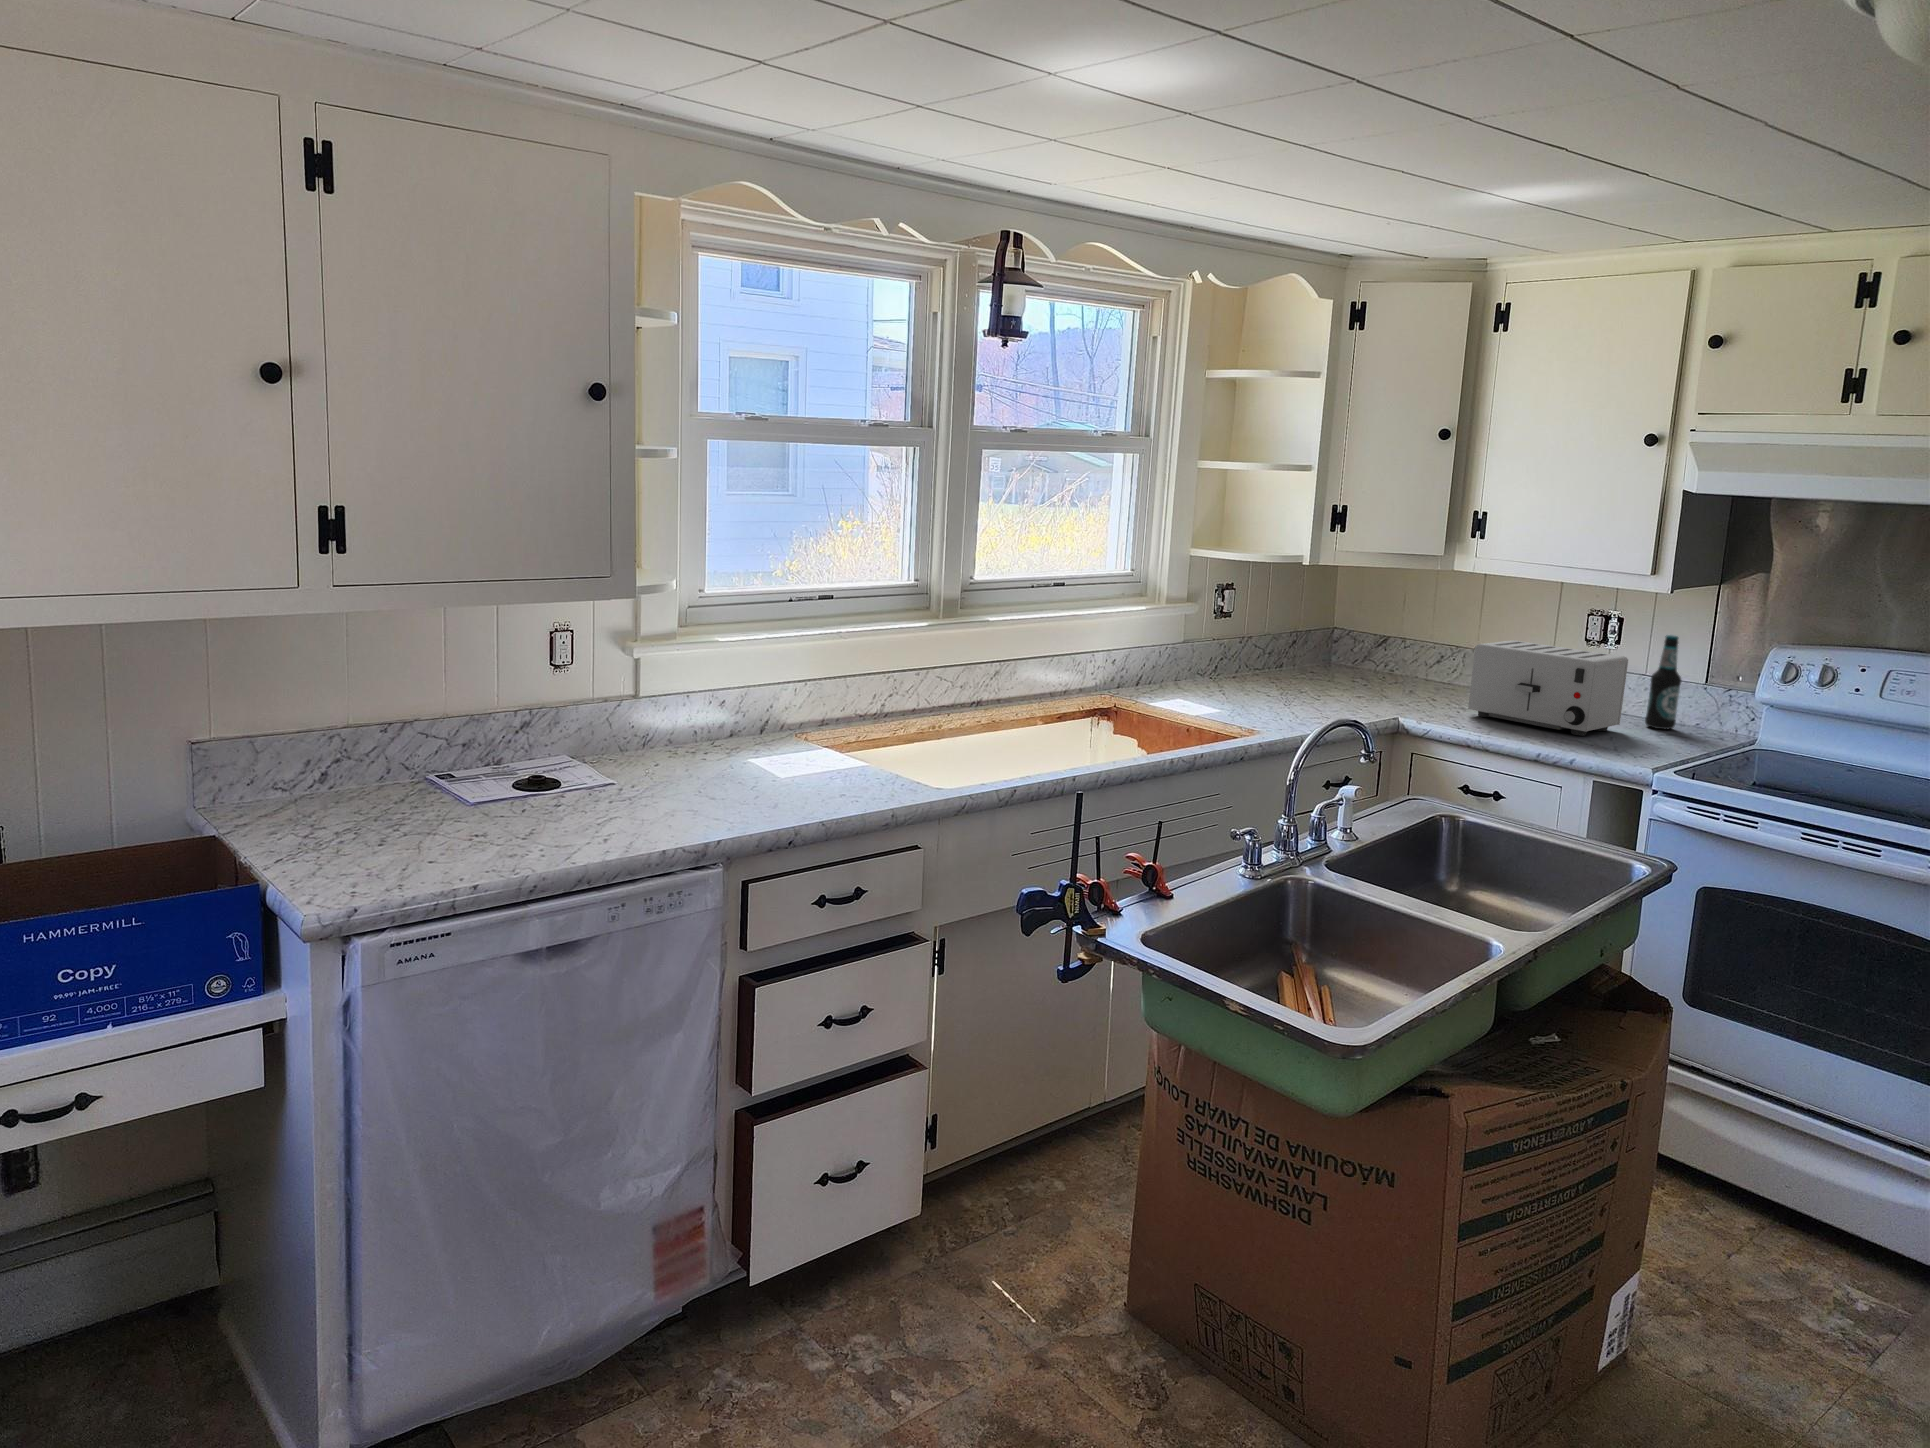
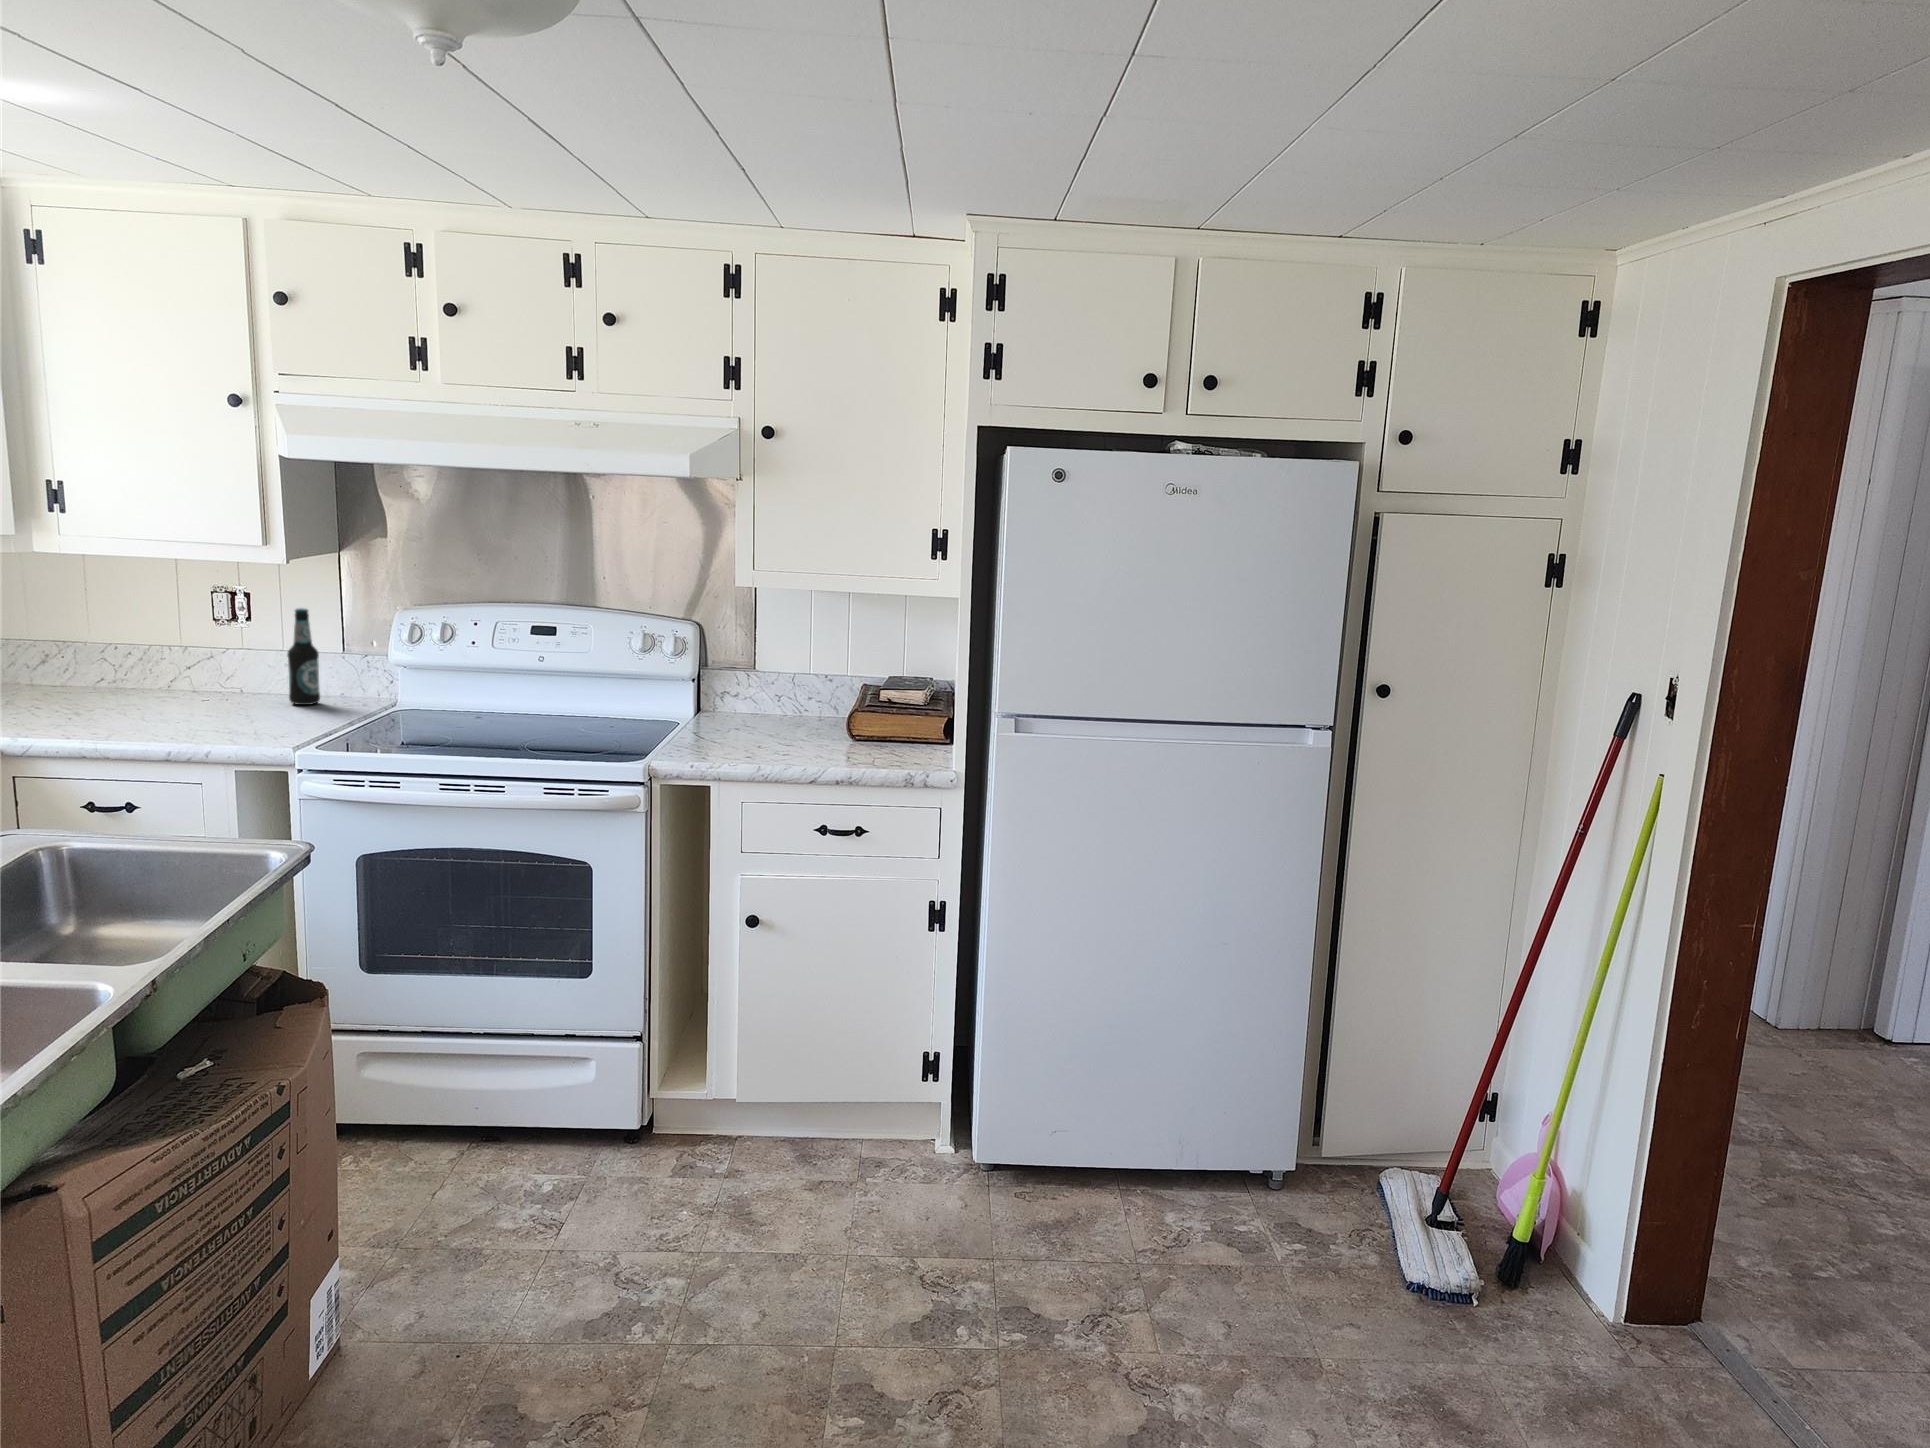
toaster: present [1468,640,1628,736] -> none [75,627,261,724]

